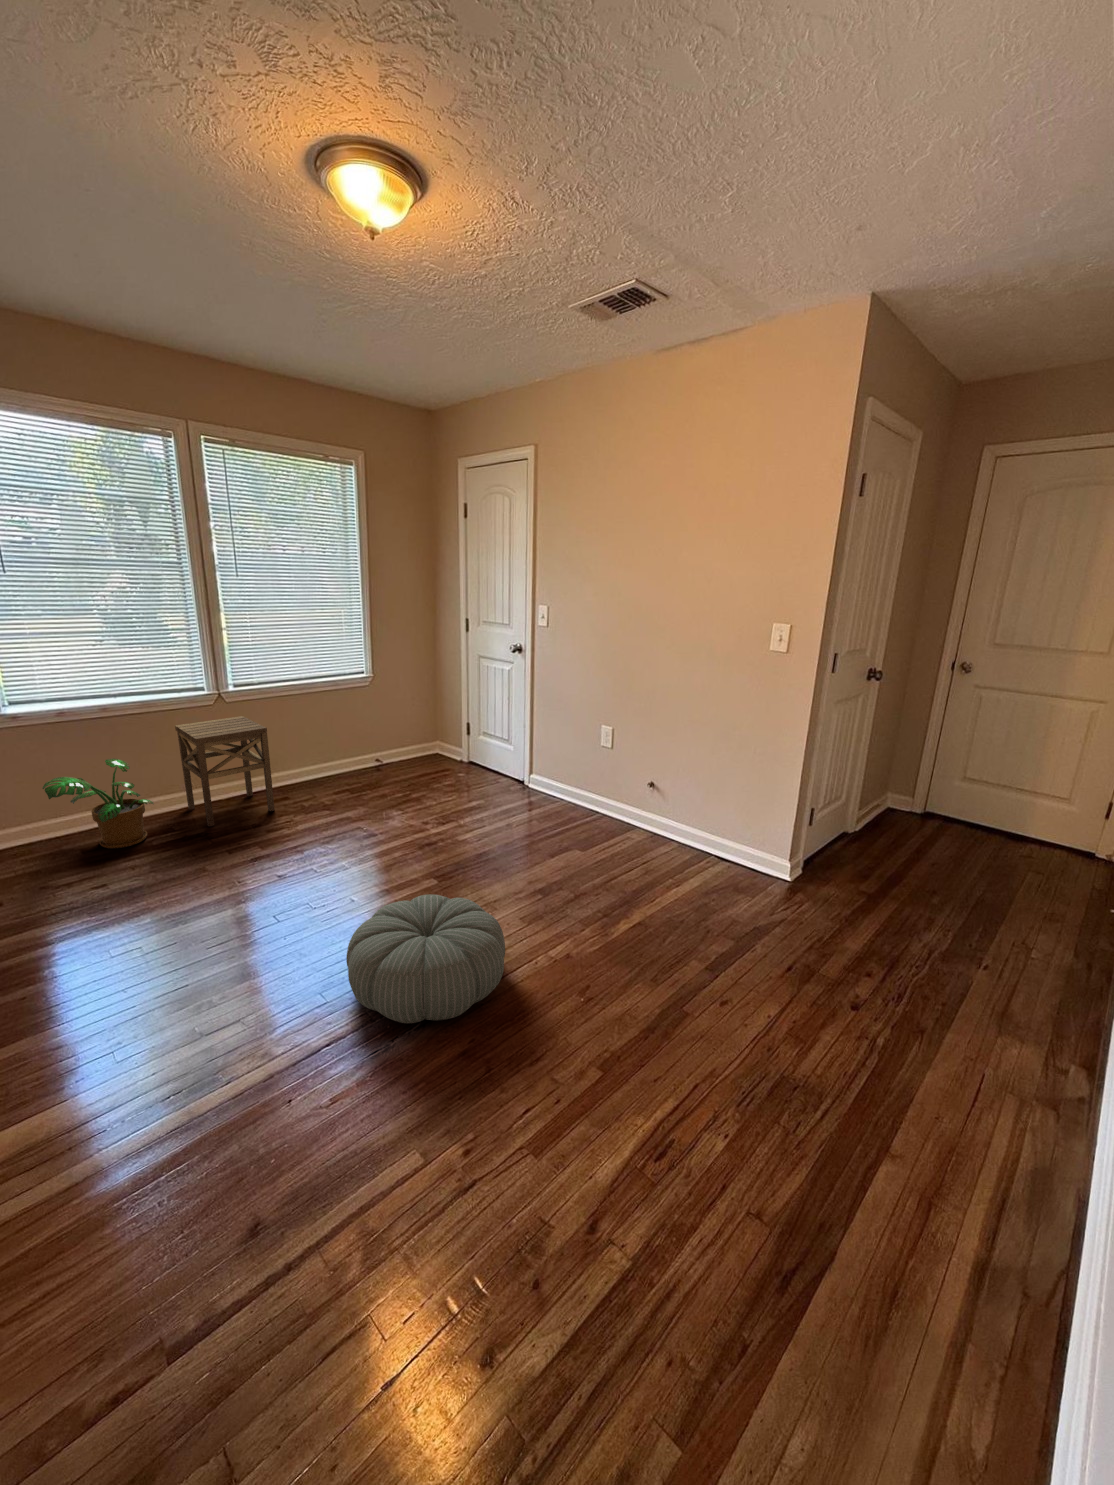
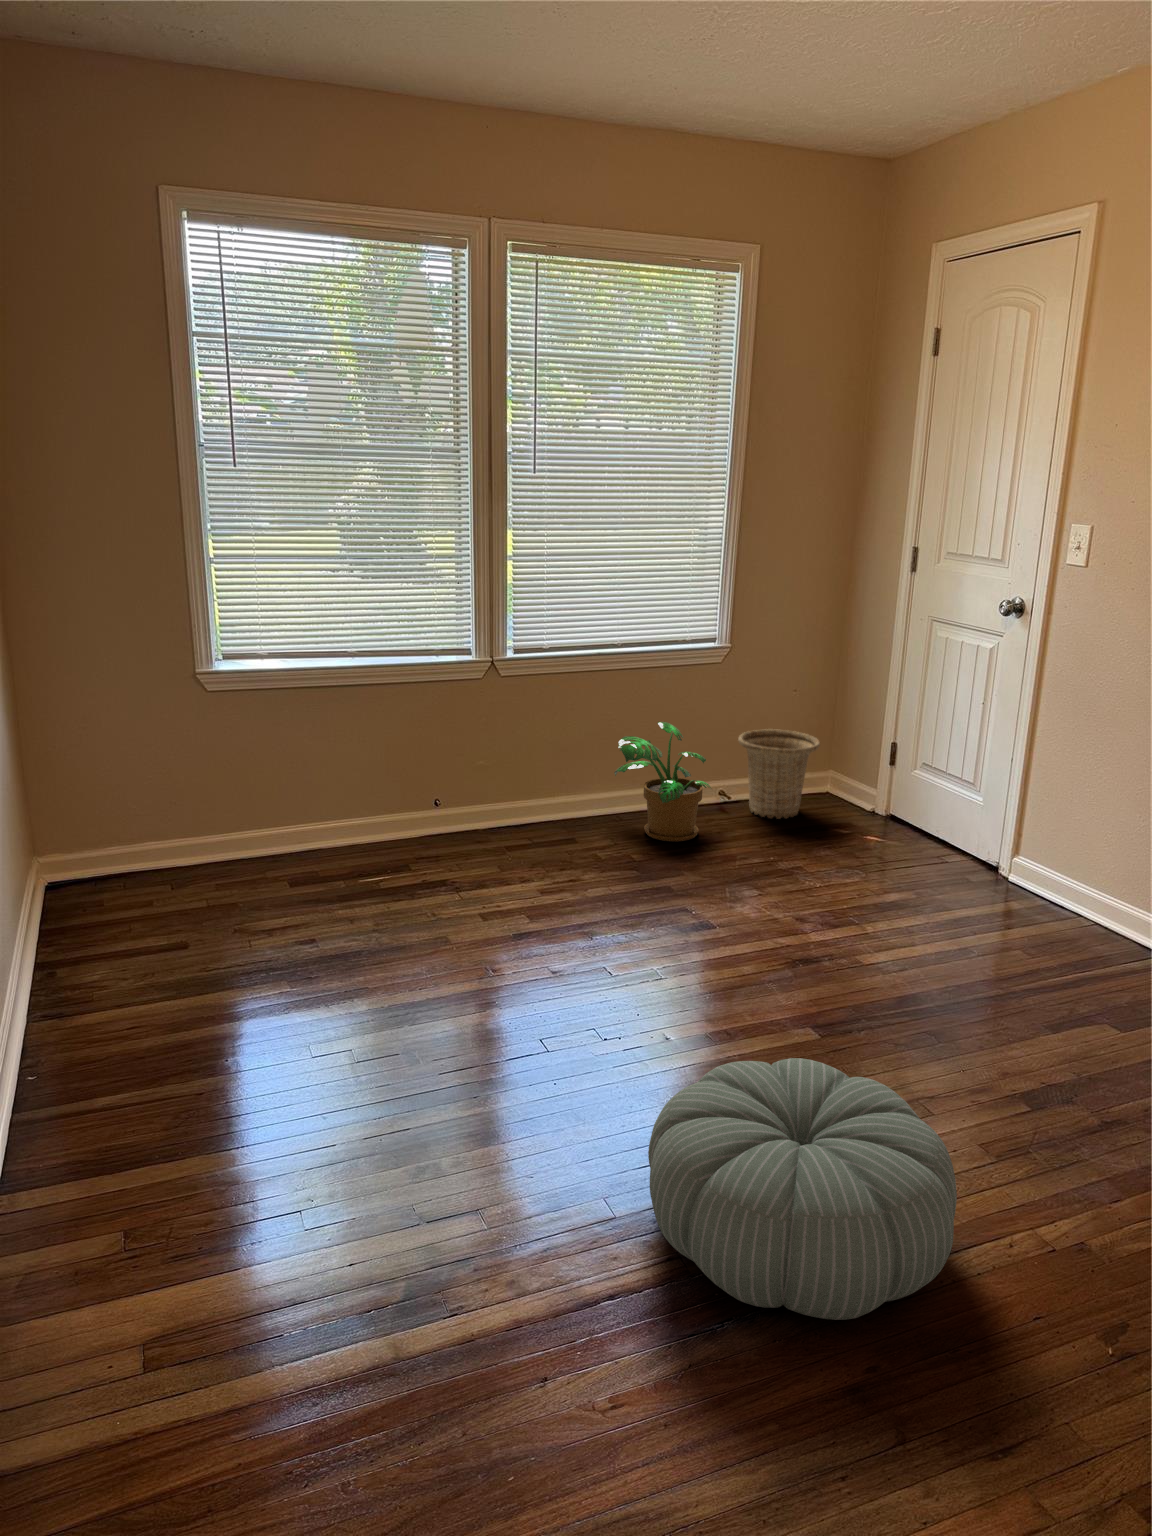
side table: present [175,716,275,826] -> none [426,699,555,871]
basket: none [383,721,429,771] -> present [738,729,820,819]
potted plant: present [42,758,154,848] -> present [614,722,711,841]

